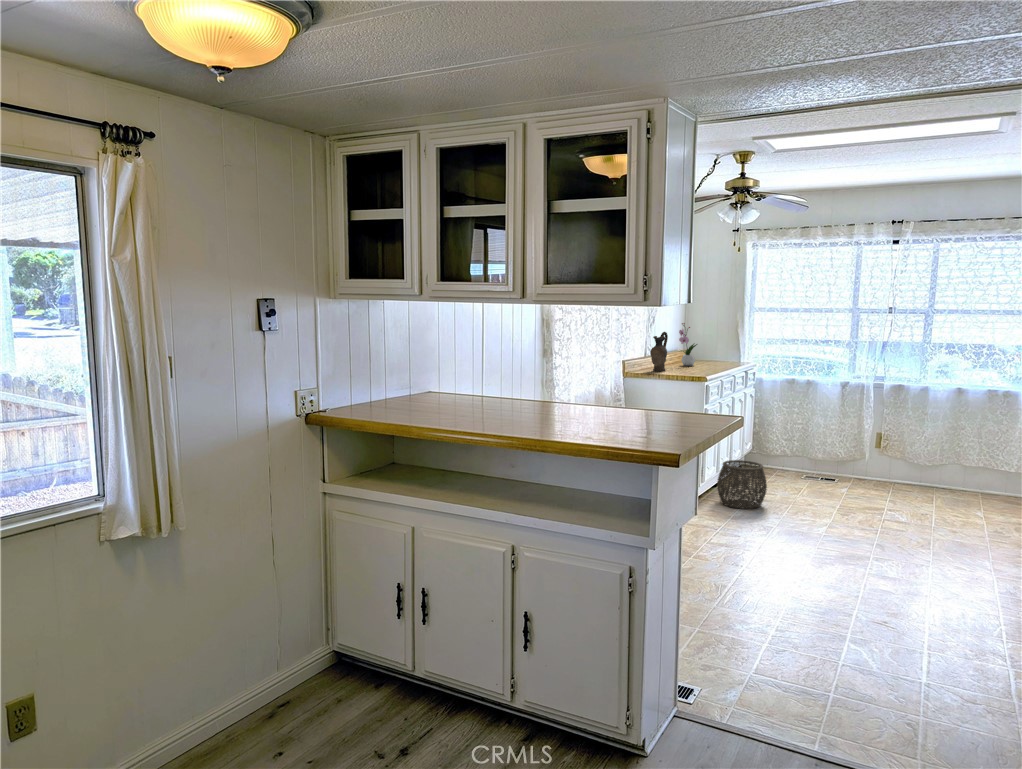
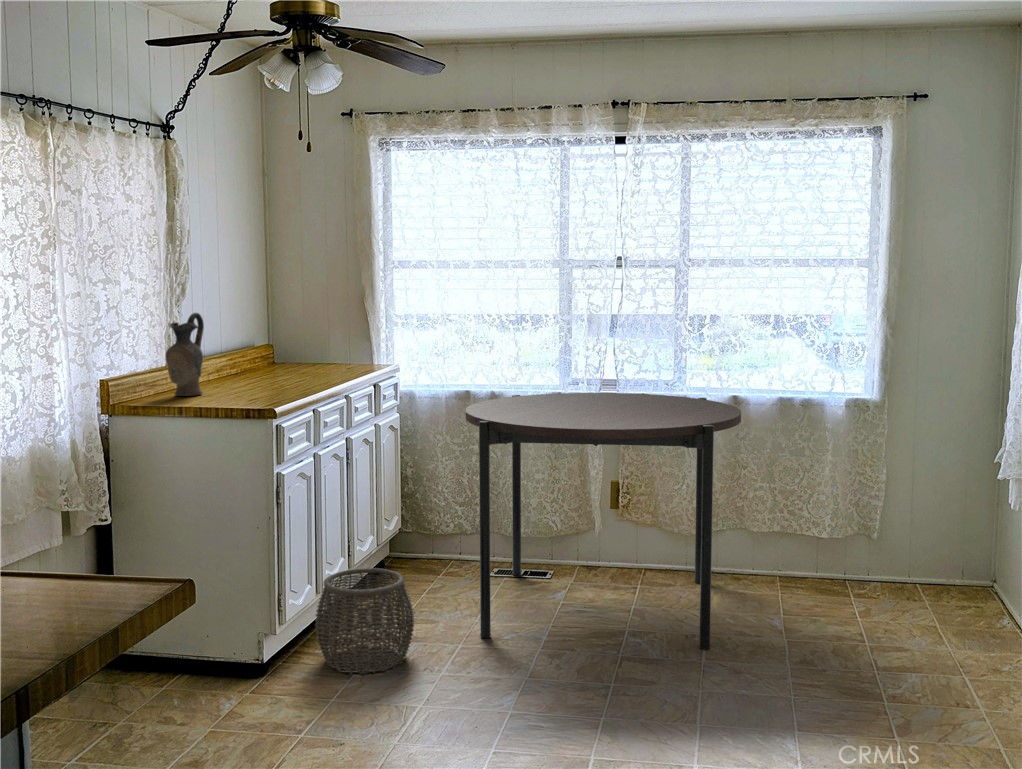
flower arrangement: present [679,323,697,366] -> none [239,294,278,380]
dining table: none [797,381,962,521] -> present [466,393,741,649]

